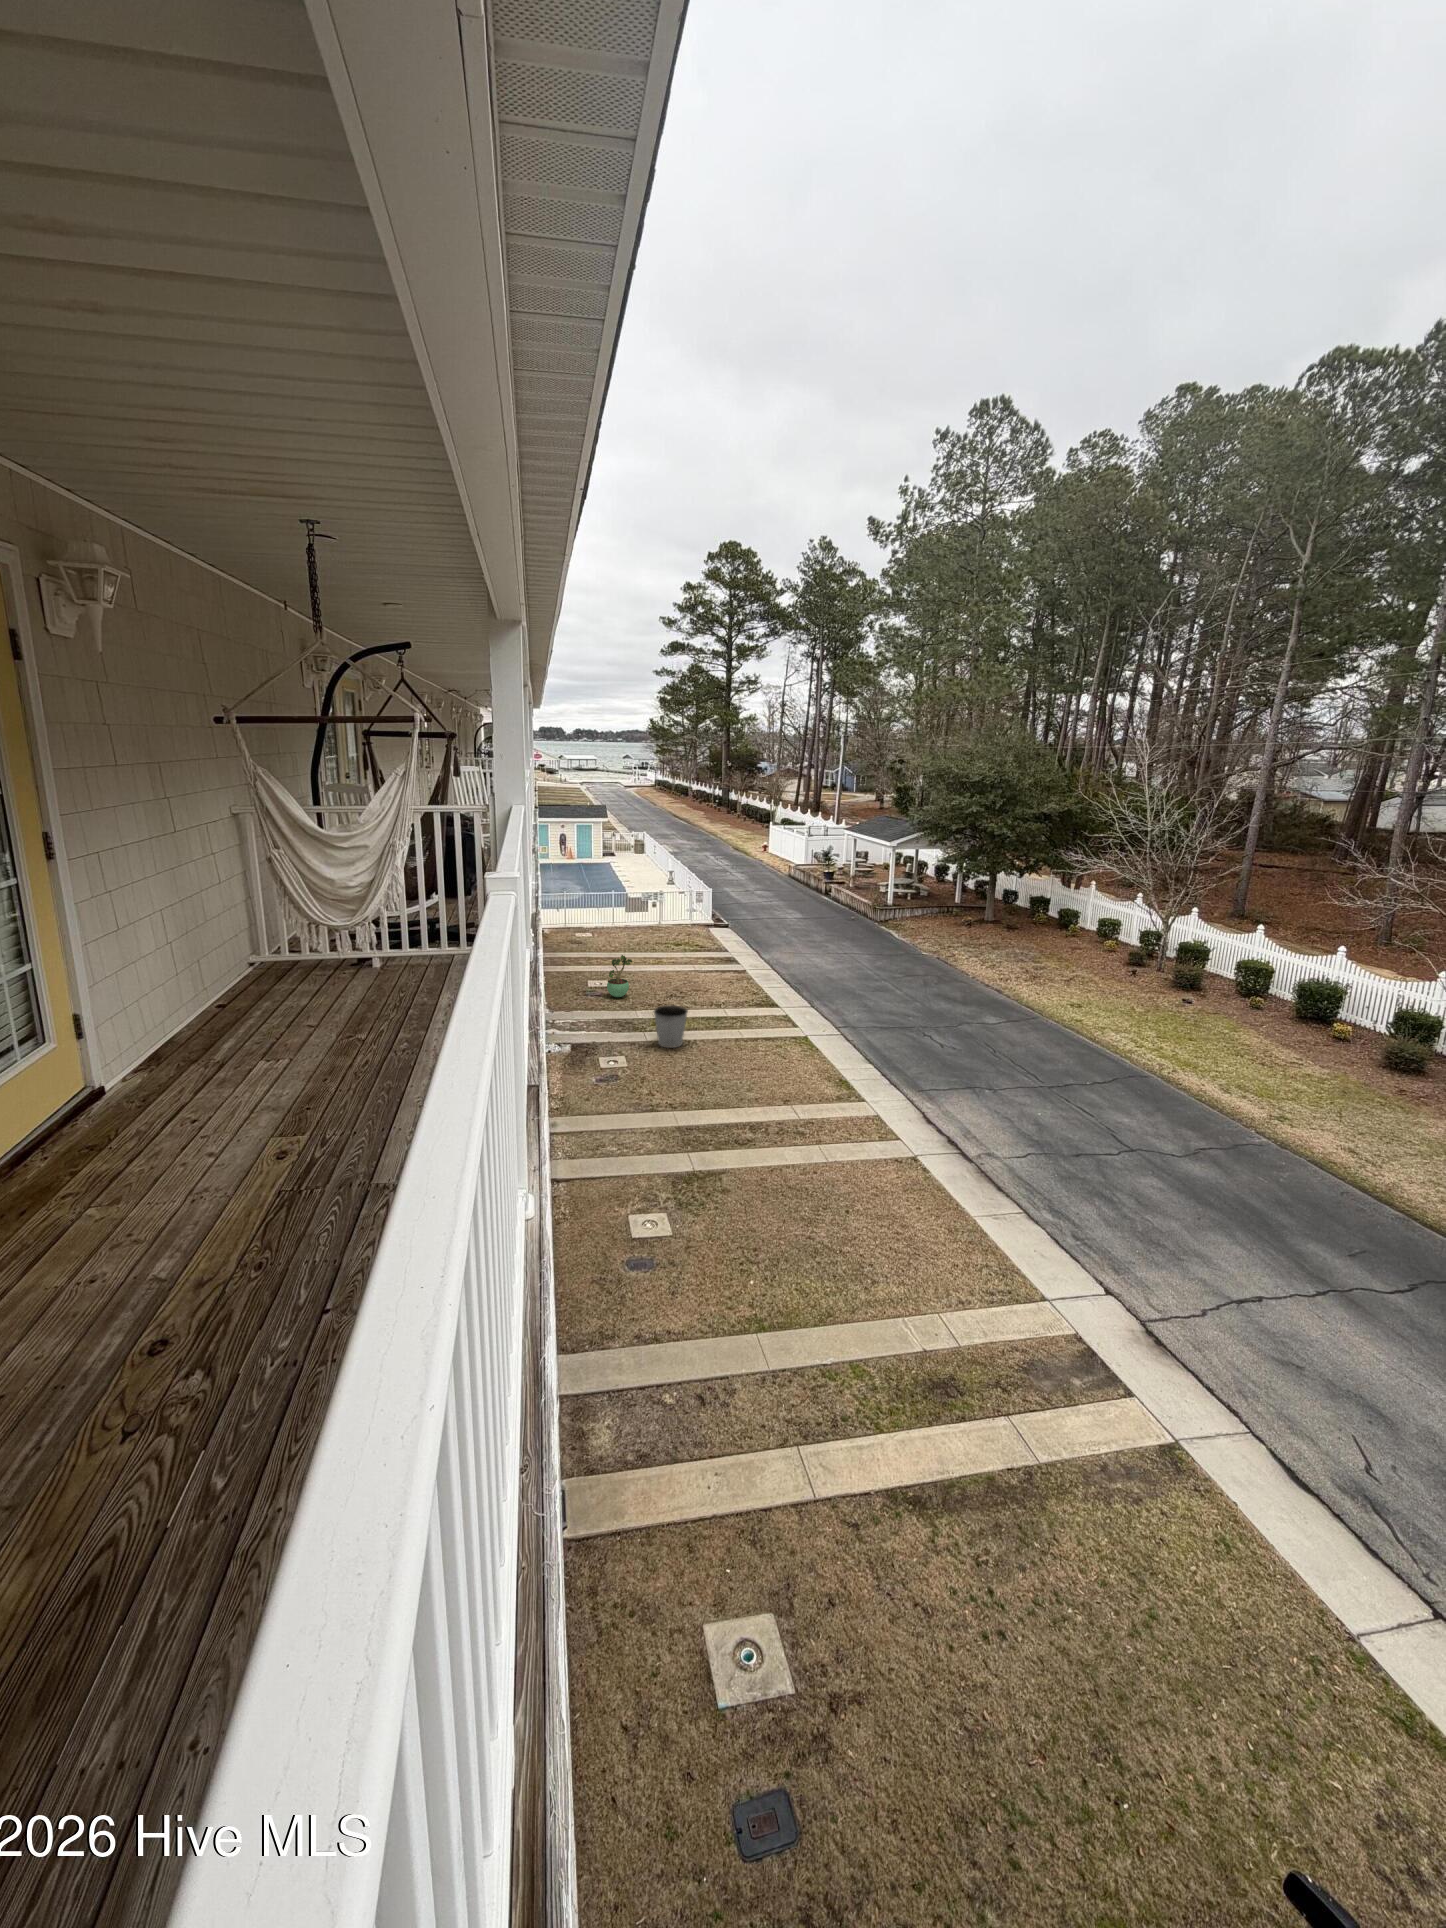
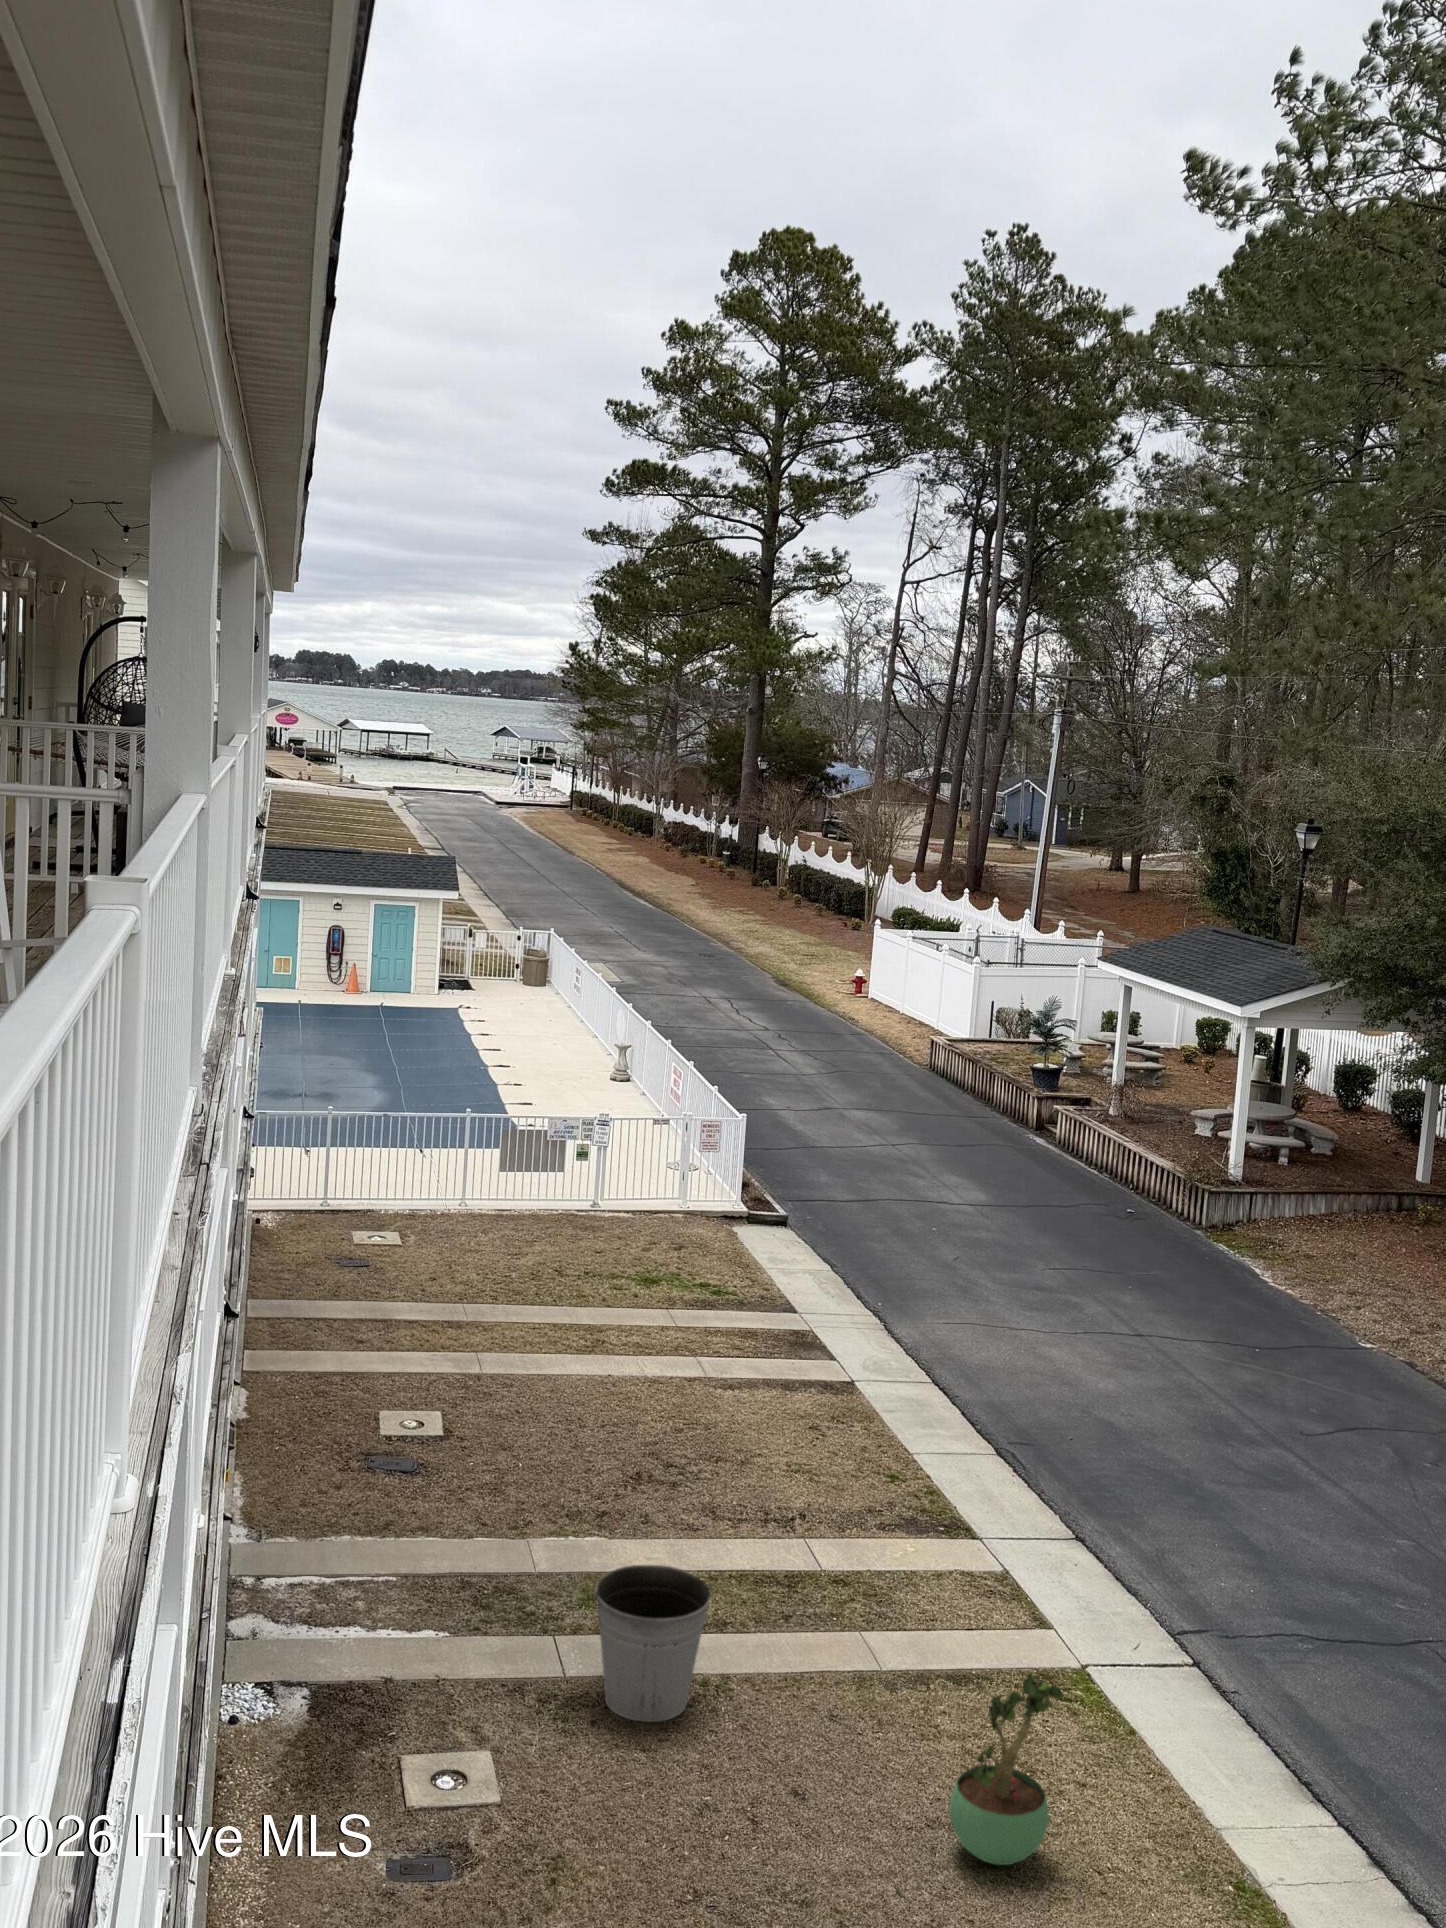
potted plant: present [607,955,632,997] -> present [950,1673,1064,1865]

